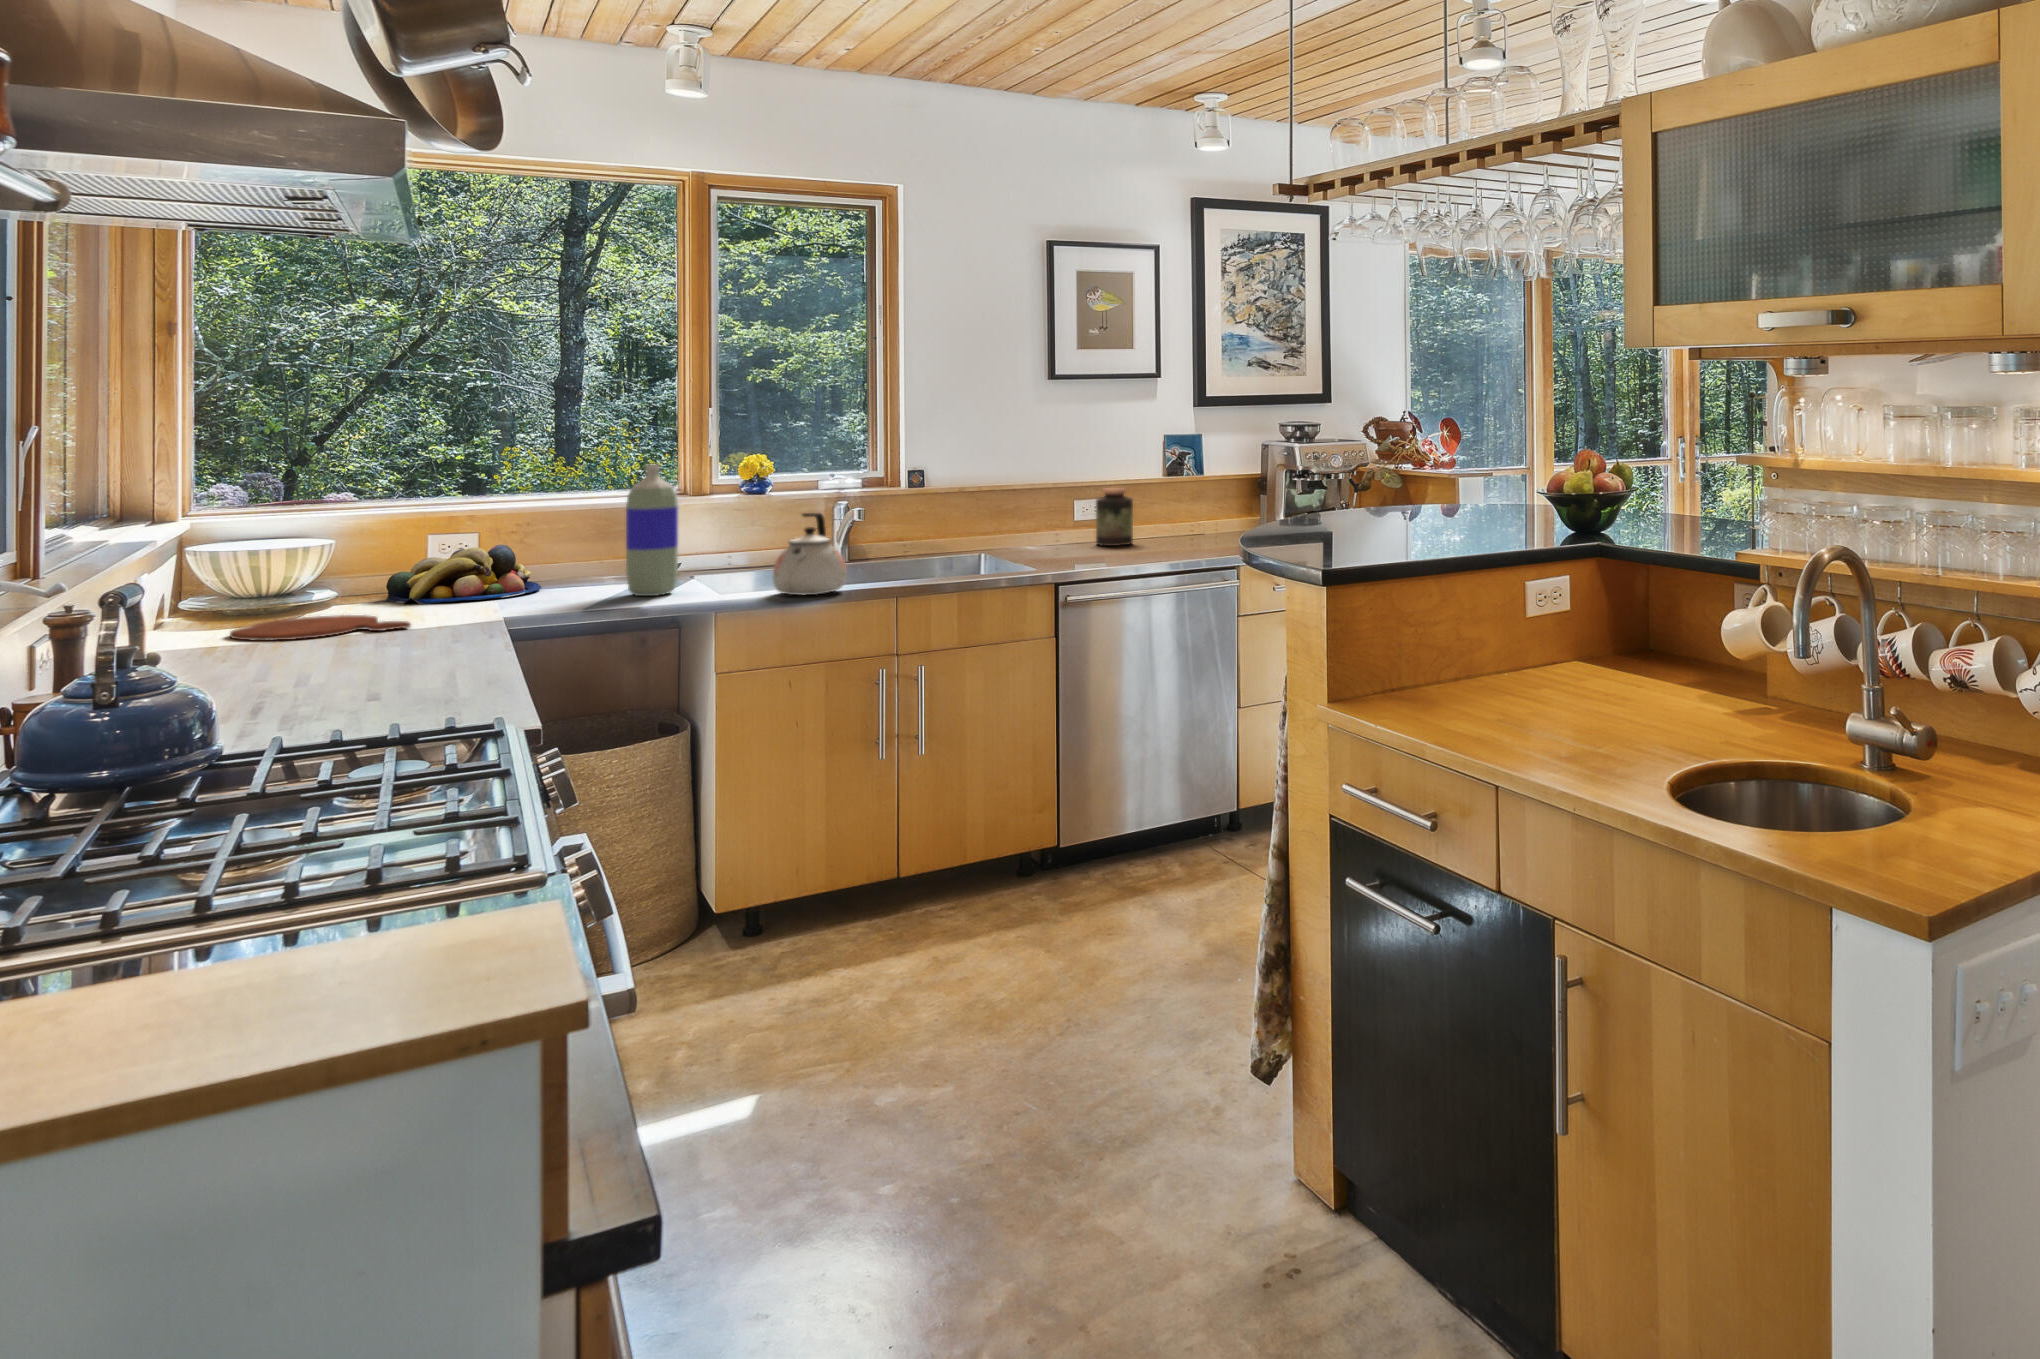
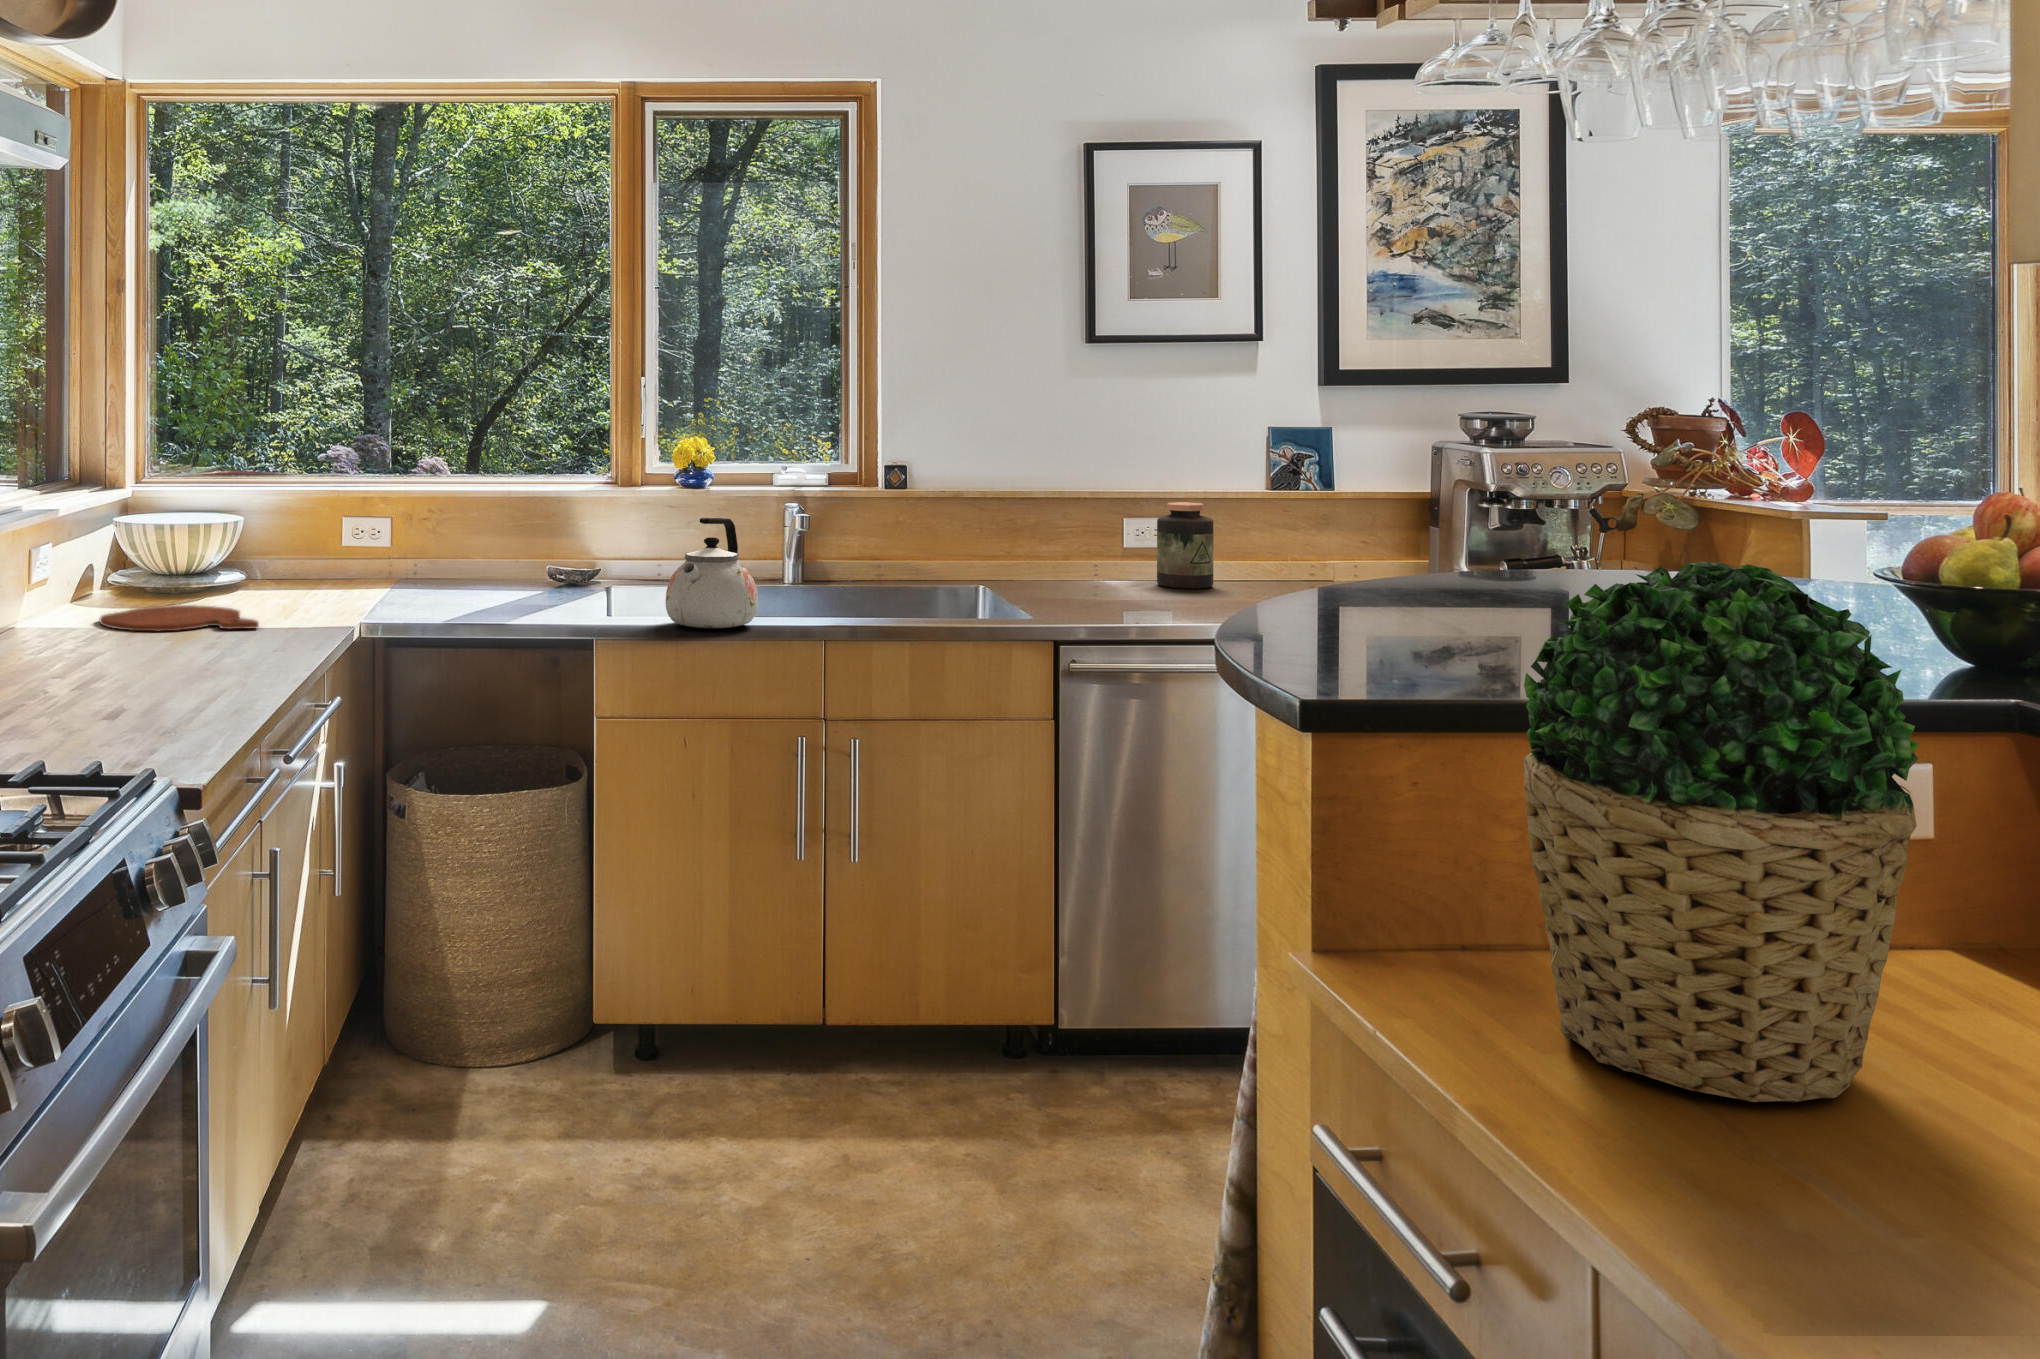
bottle: present [626,465,678,596] -> none [511,446,570,611]
potted plant: none [1436,487,1593,728] -> present [1524,562,1919,1102]
fruit bowl: present [385,545,541,604] -> none [282,535,440,599]

